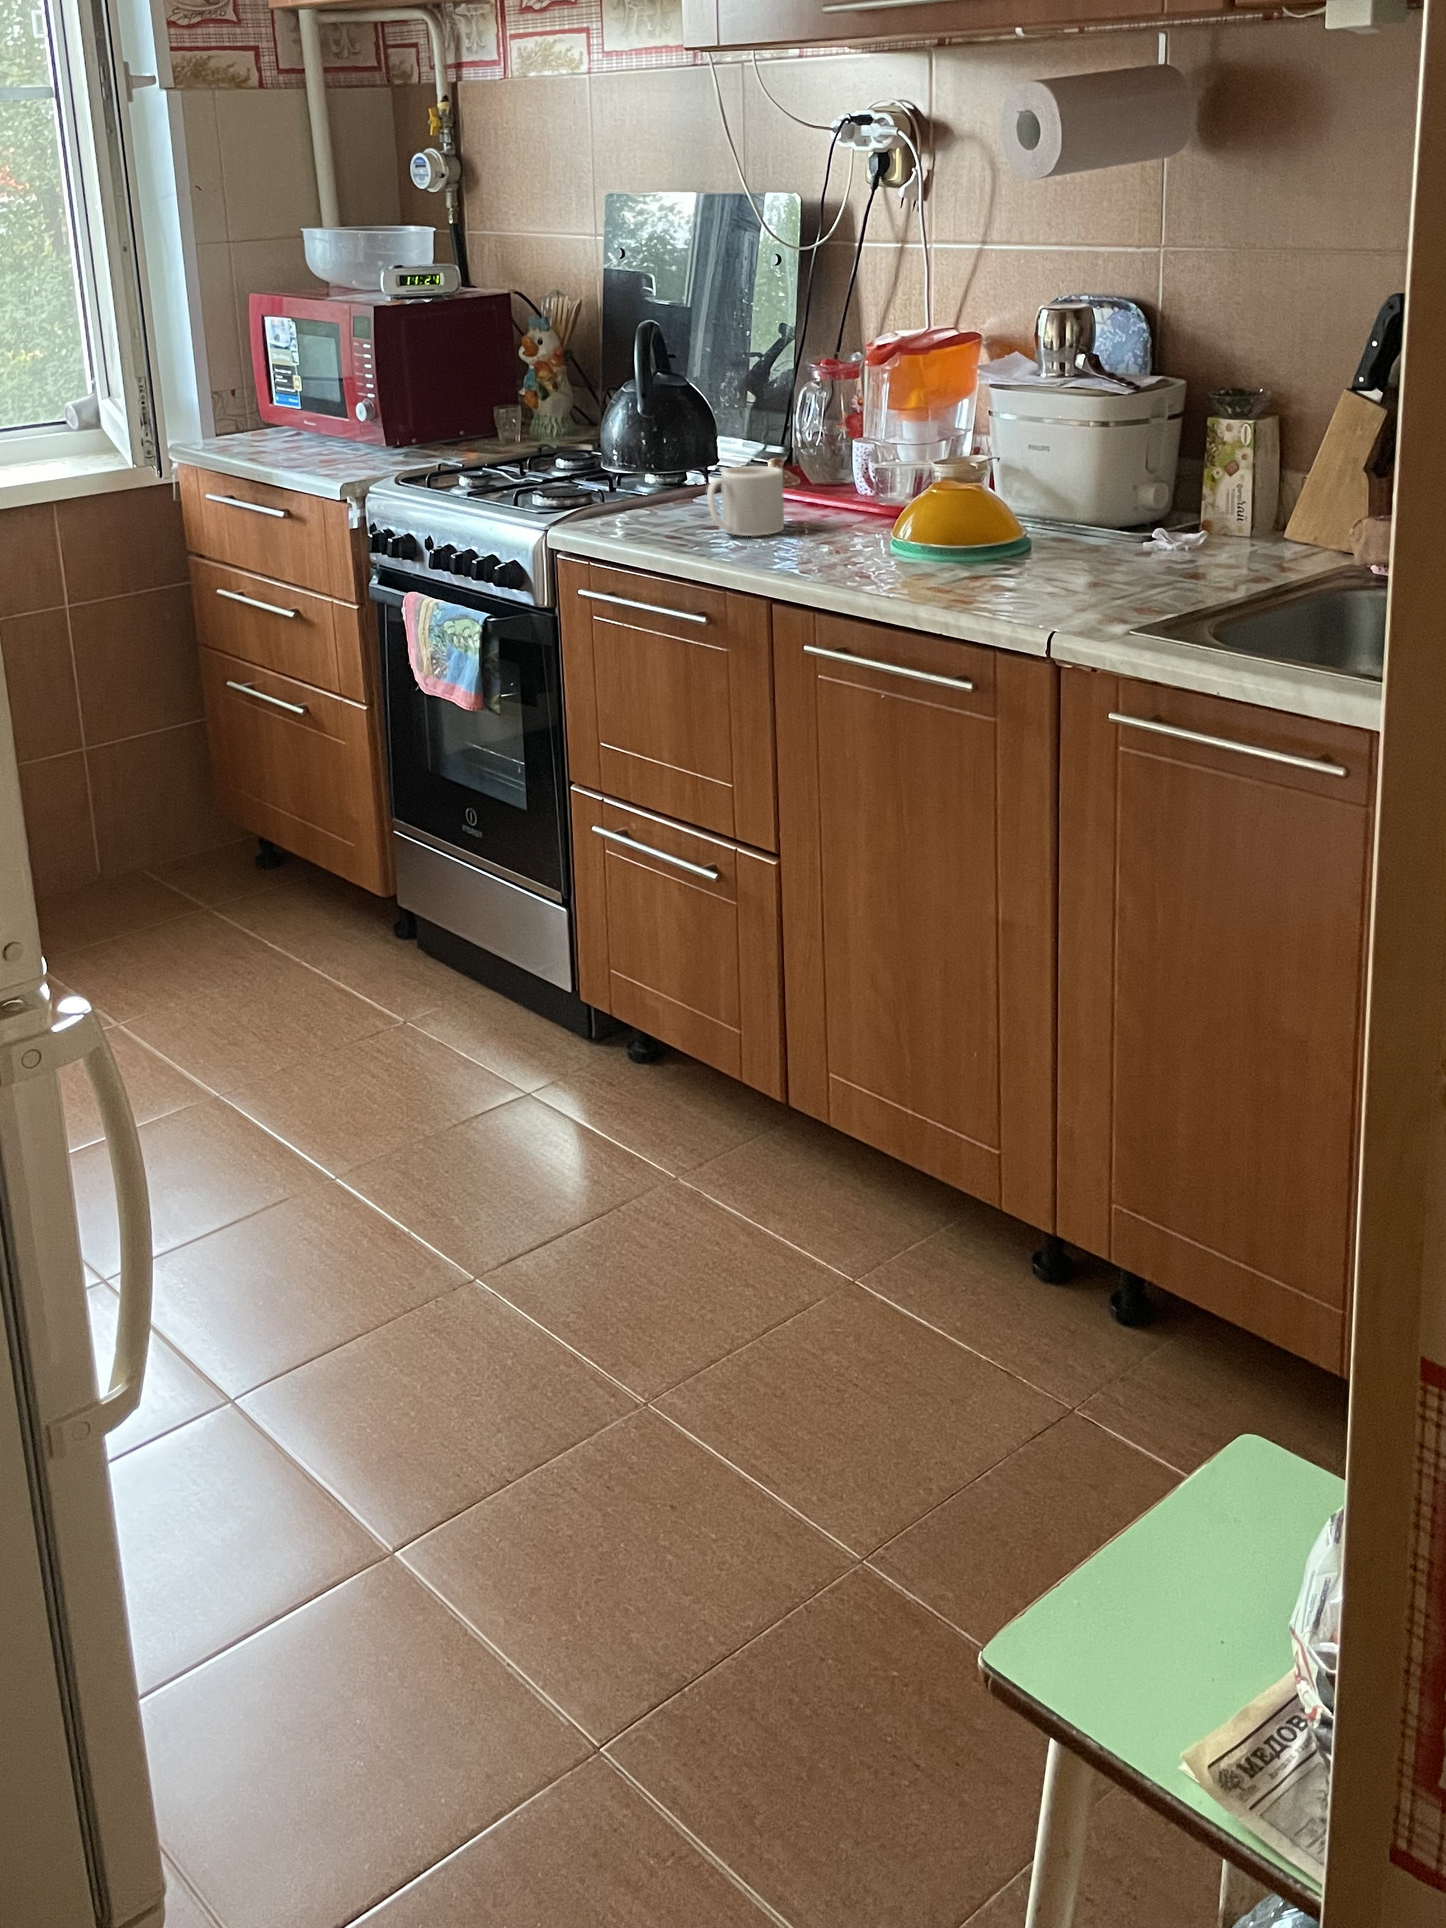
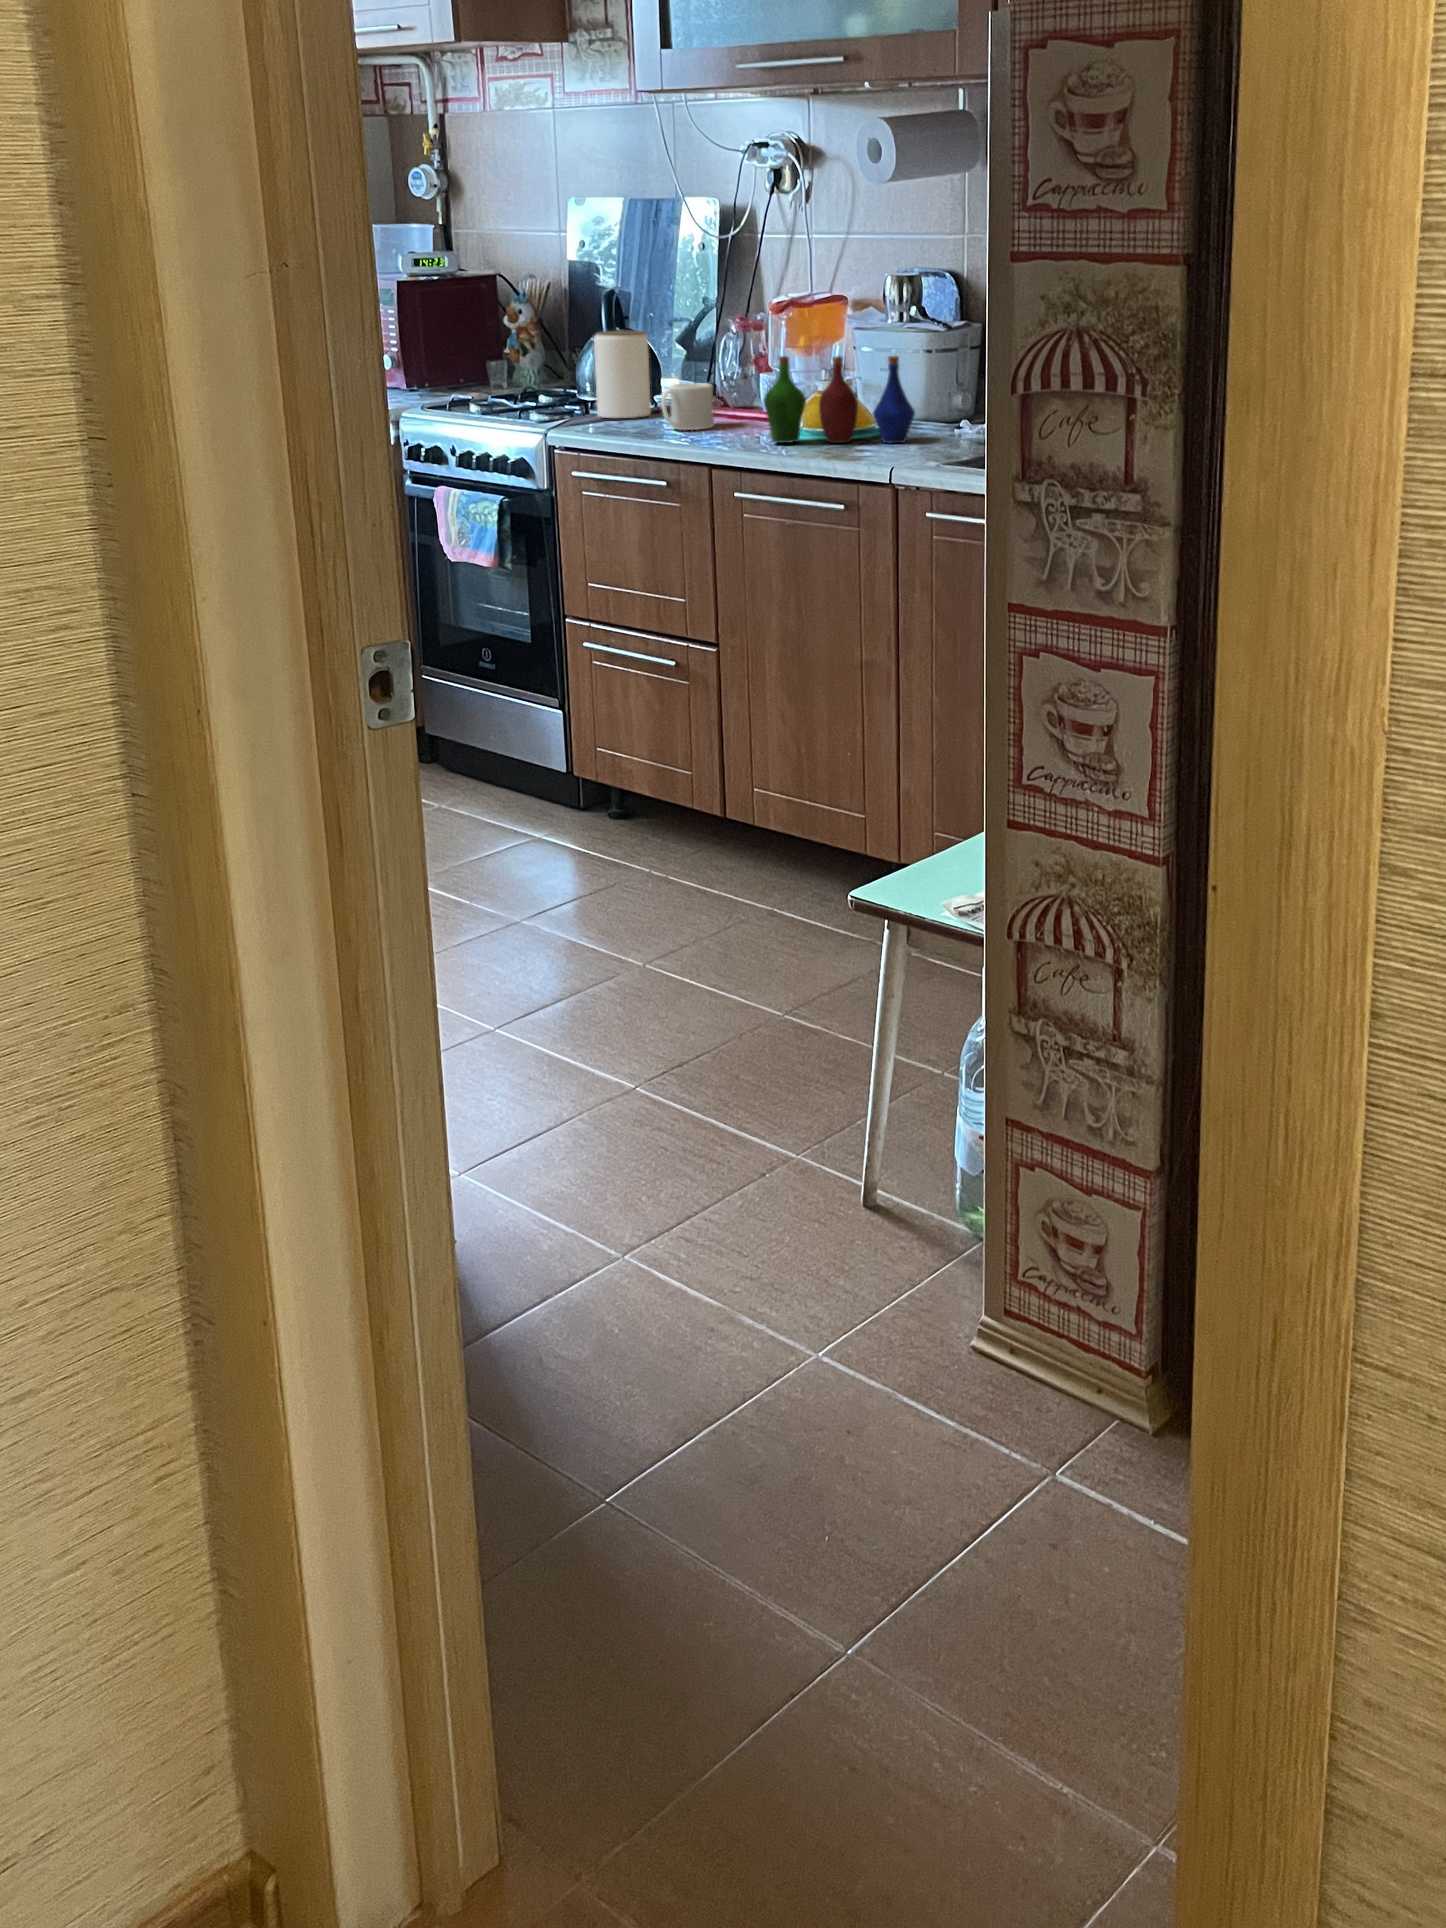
jar: none [620,383,699,508] -> present [594,331,651,418]
bottle: none [854,442,1086,578] -> present [764,356,915,443]

